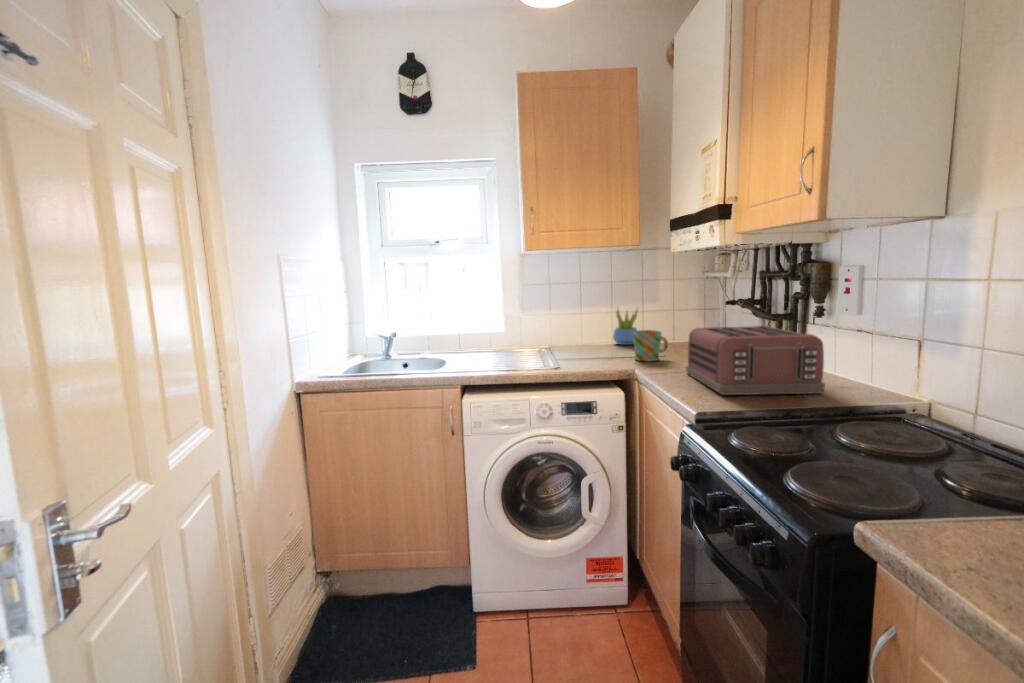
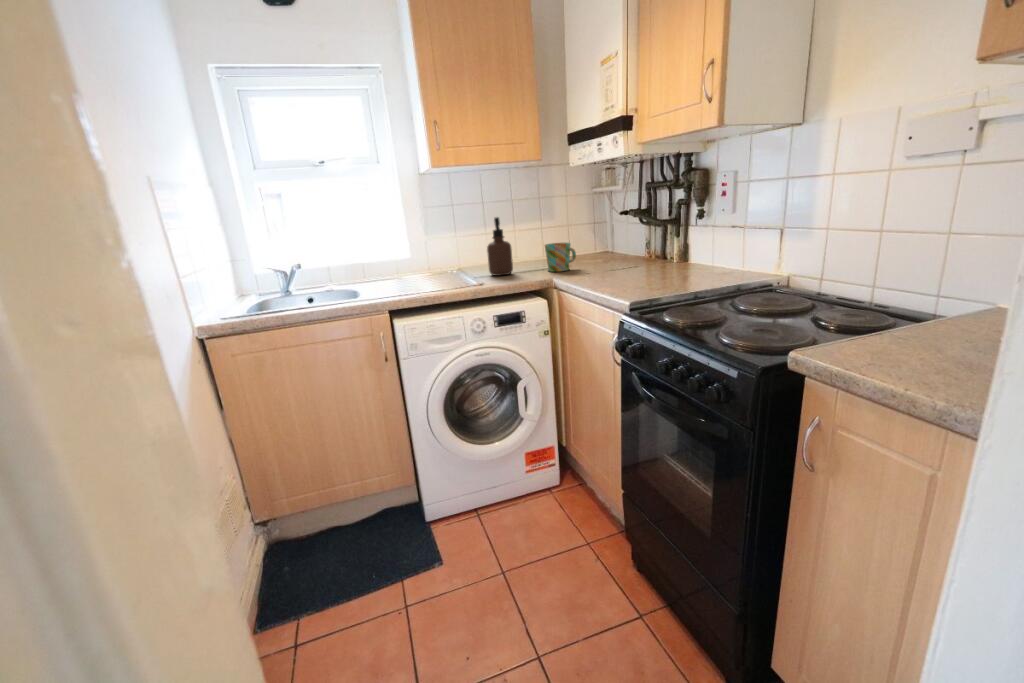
soap dispenser: none [572,301,597,360] -> present [487,217,513,276]
succulent plant: present [613,310,637,345] -> none [517,223,541,262]
toaster: present [686,326,825,395] -> none [599,229,715,288]

